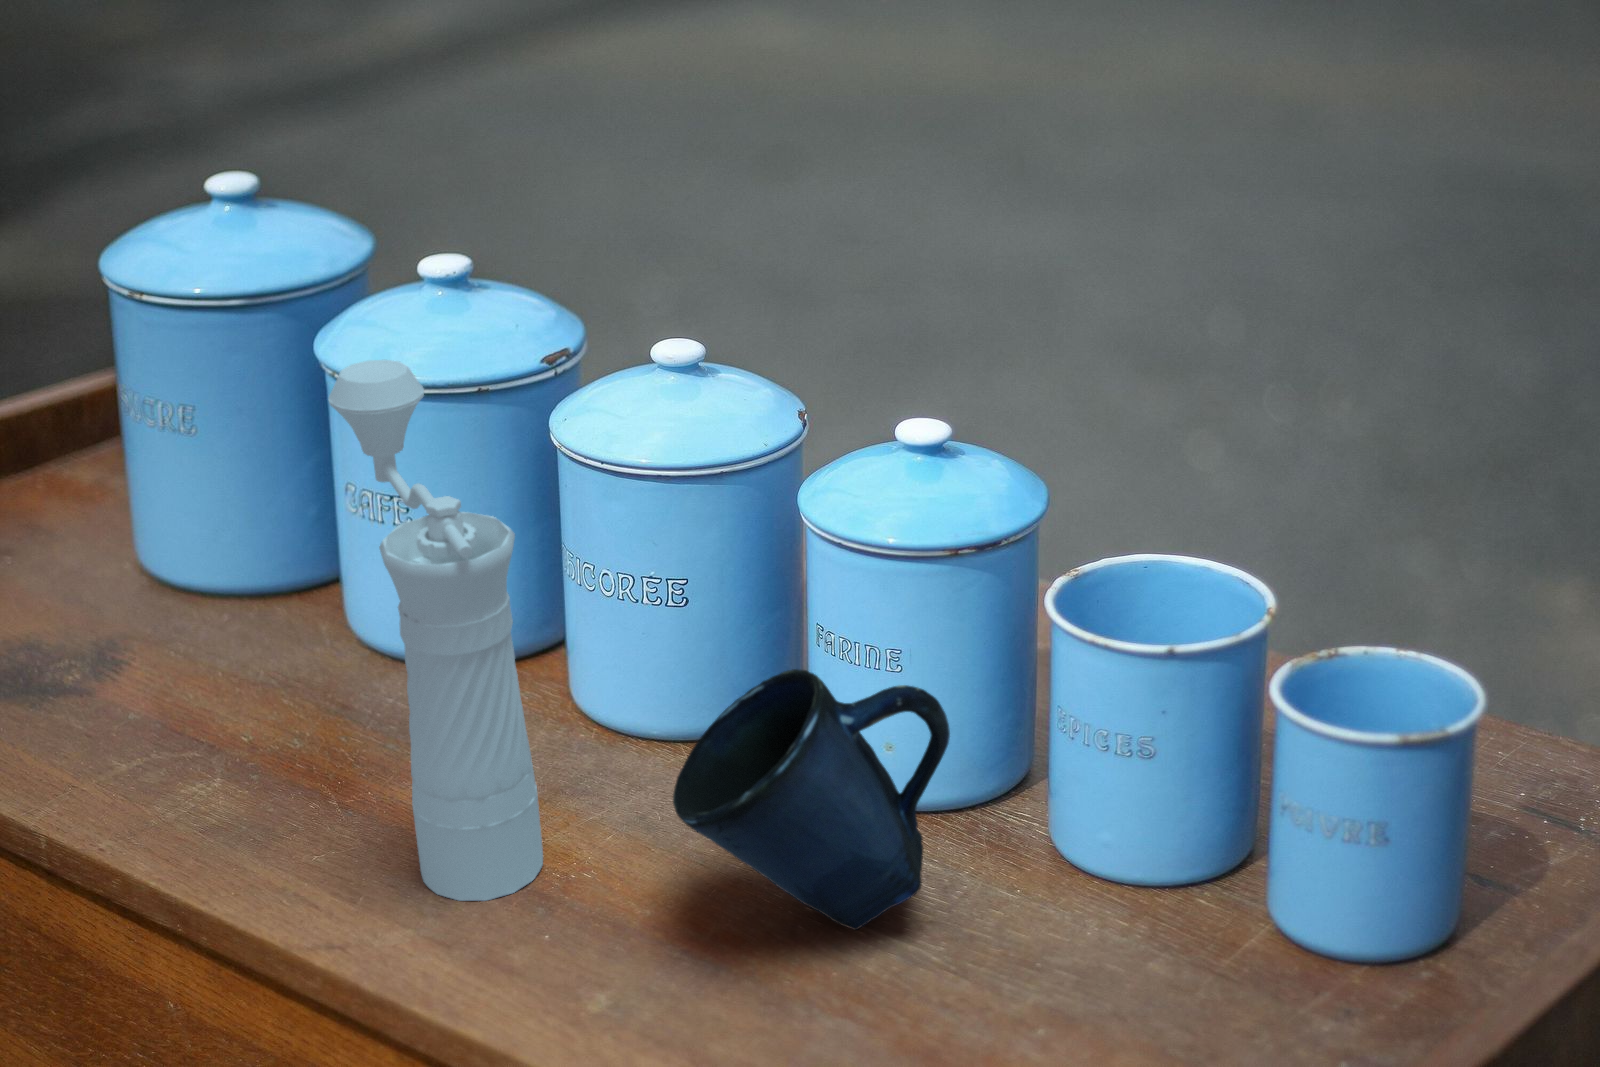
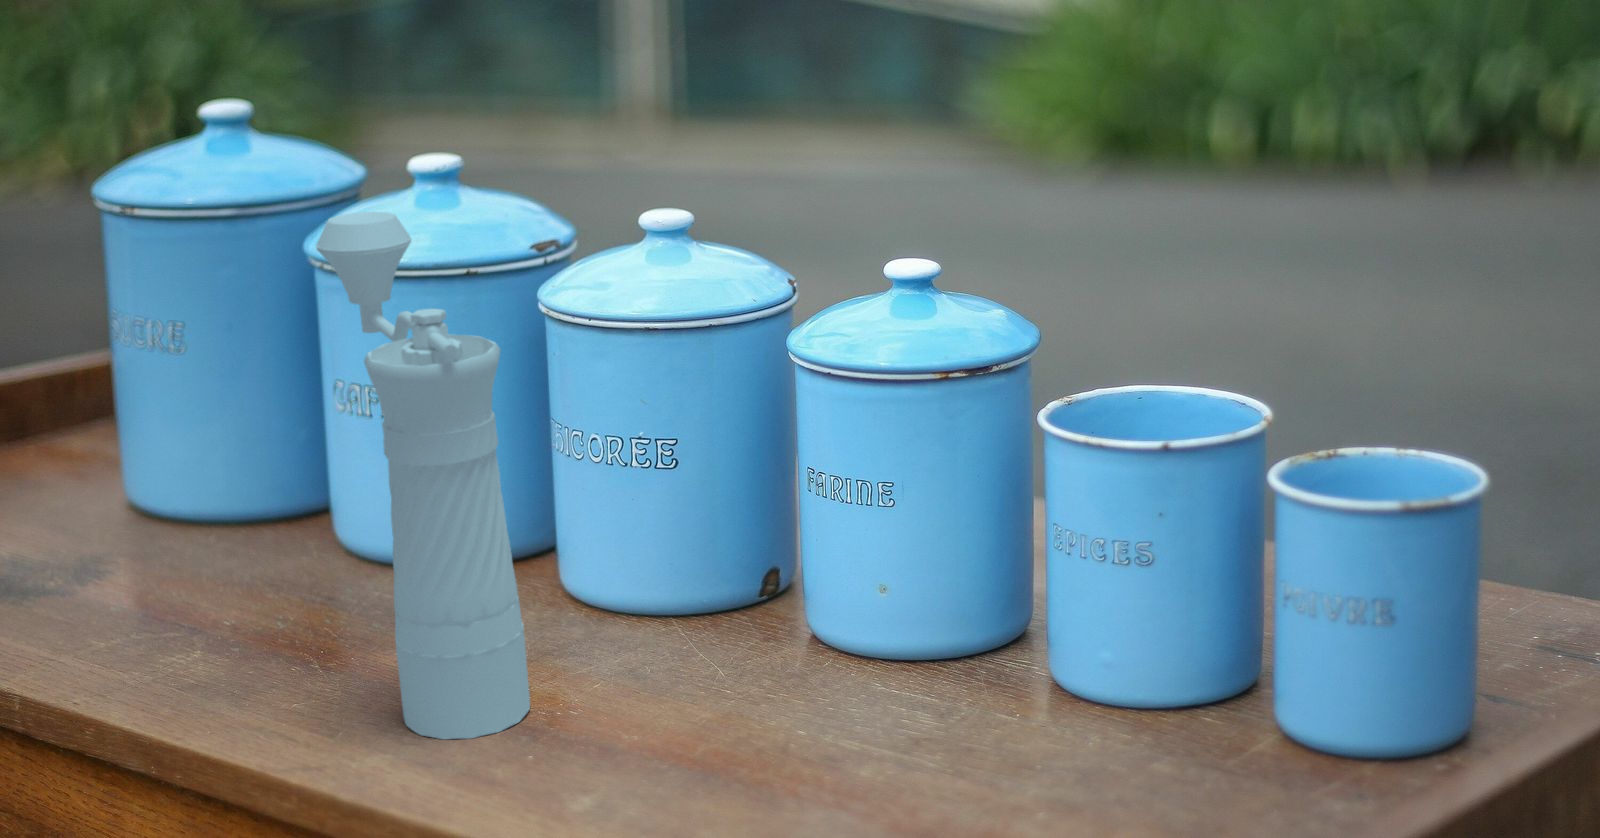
mug: present [673,669,950,930] -> none [662,475,944,748]

